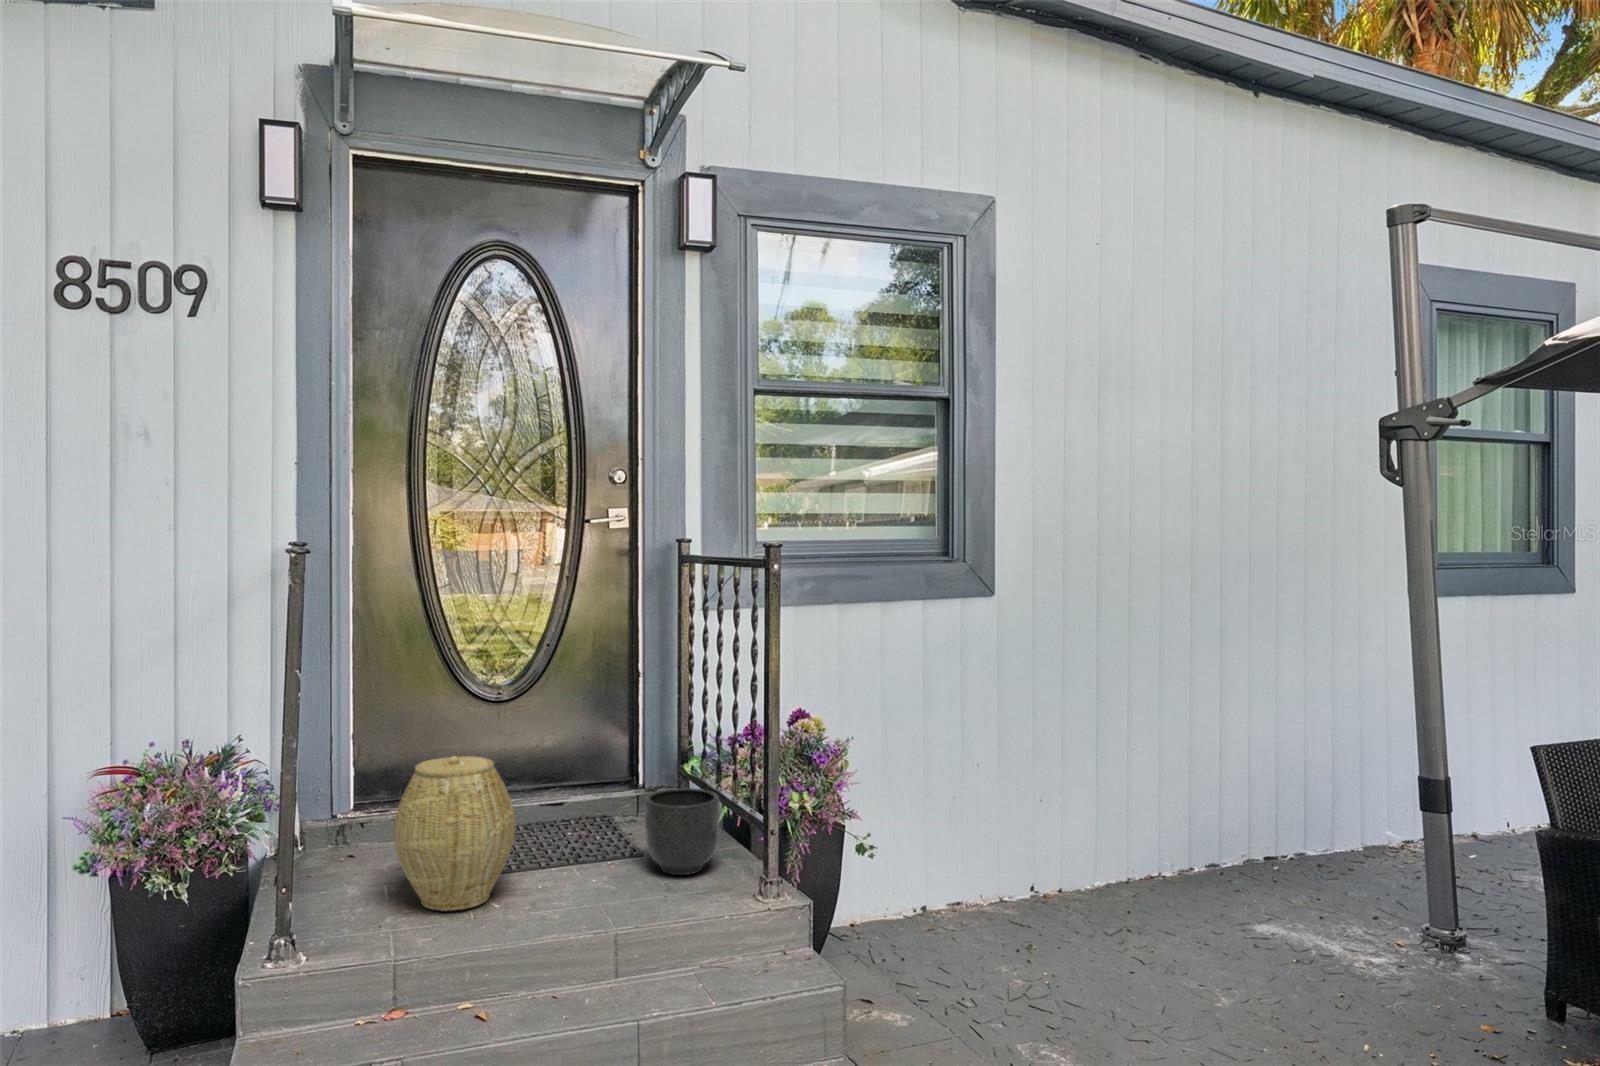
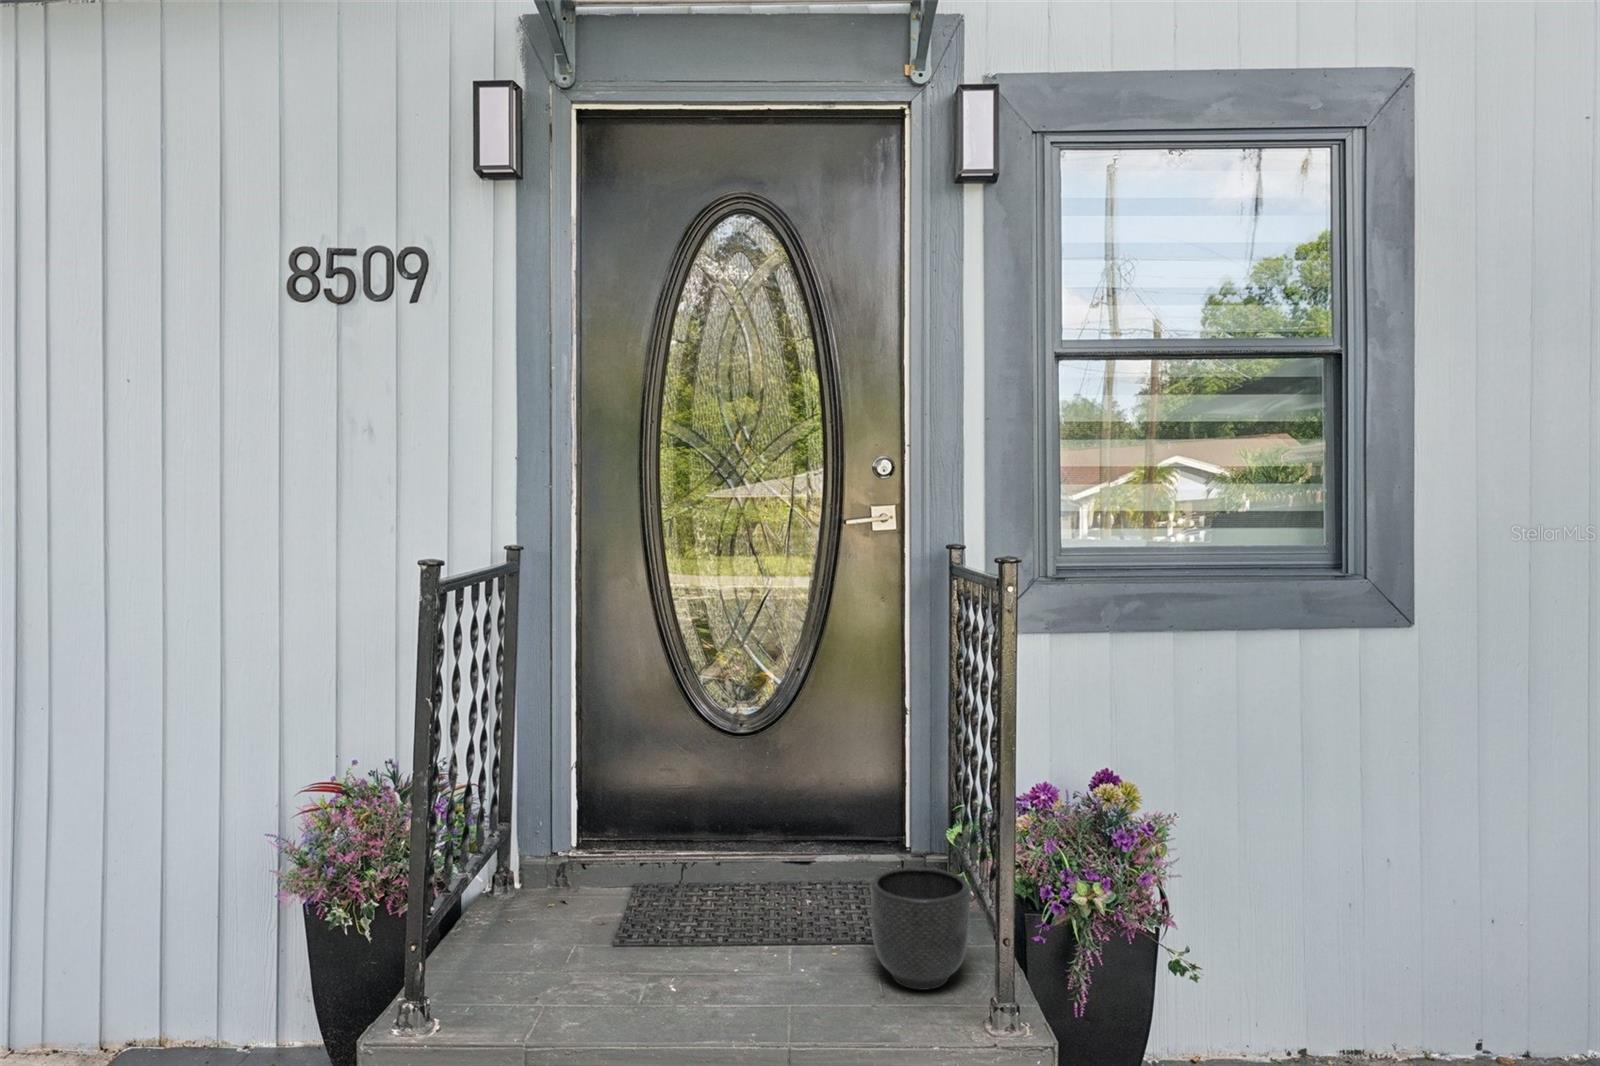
woven basket: present [393,756,515,911] -> none [558,804,702,1000]

